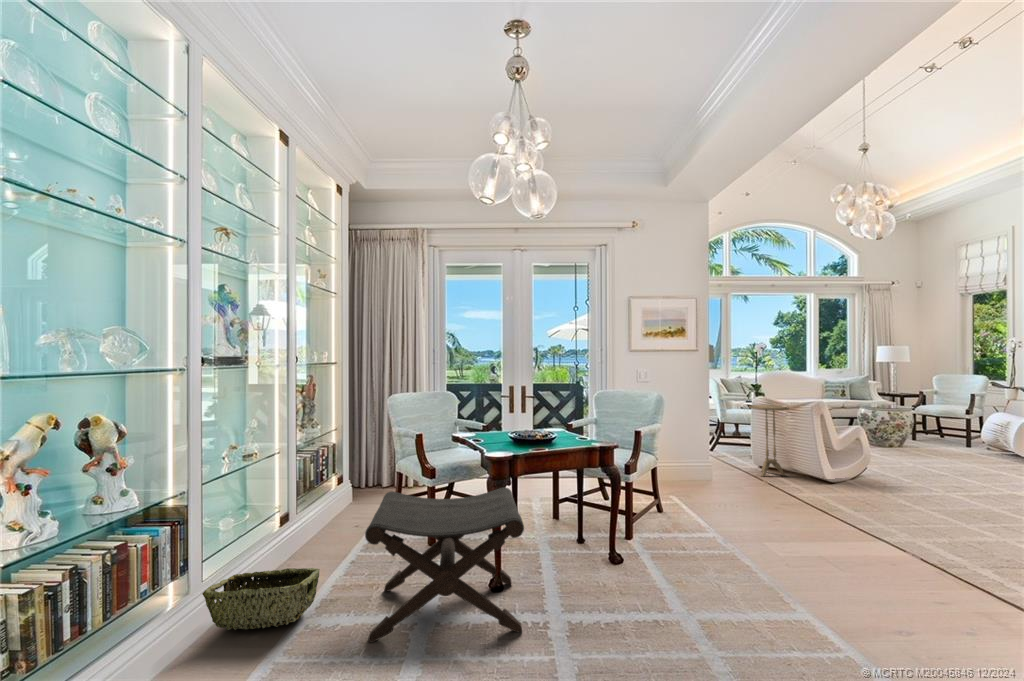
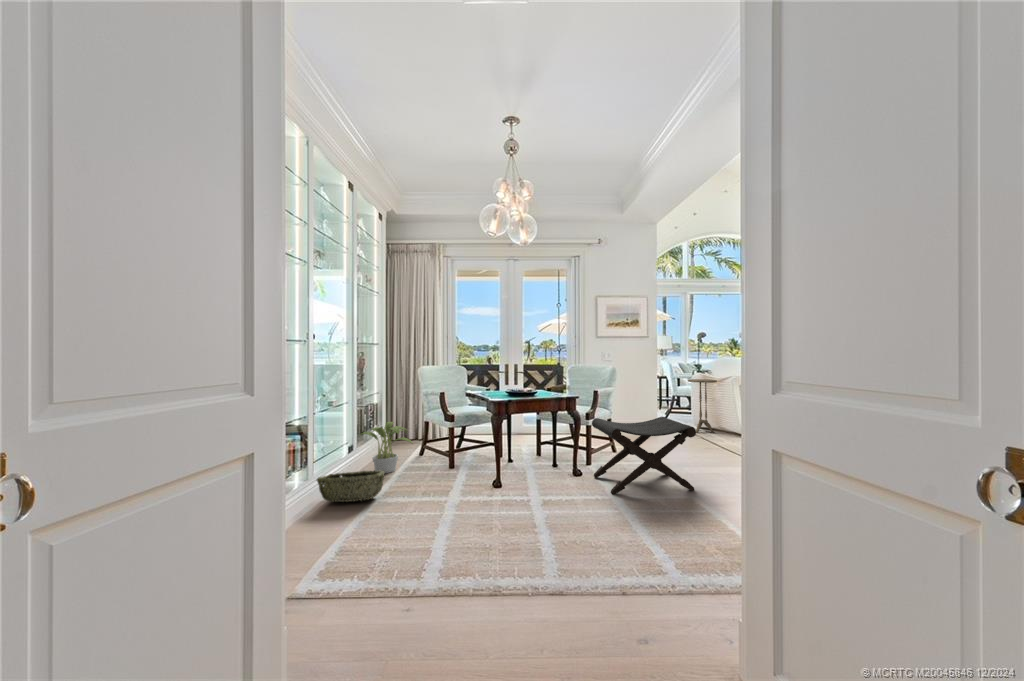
potted plant: none [297,477,375,556] -> present [362,422,412,473]
footstool: present [365,487,524,642] -> present [592,417,696,494]

